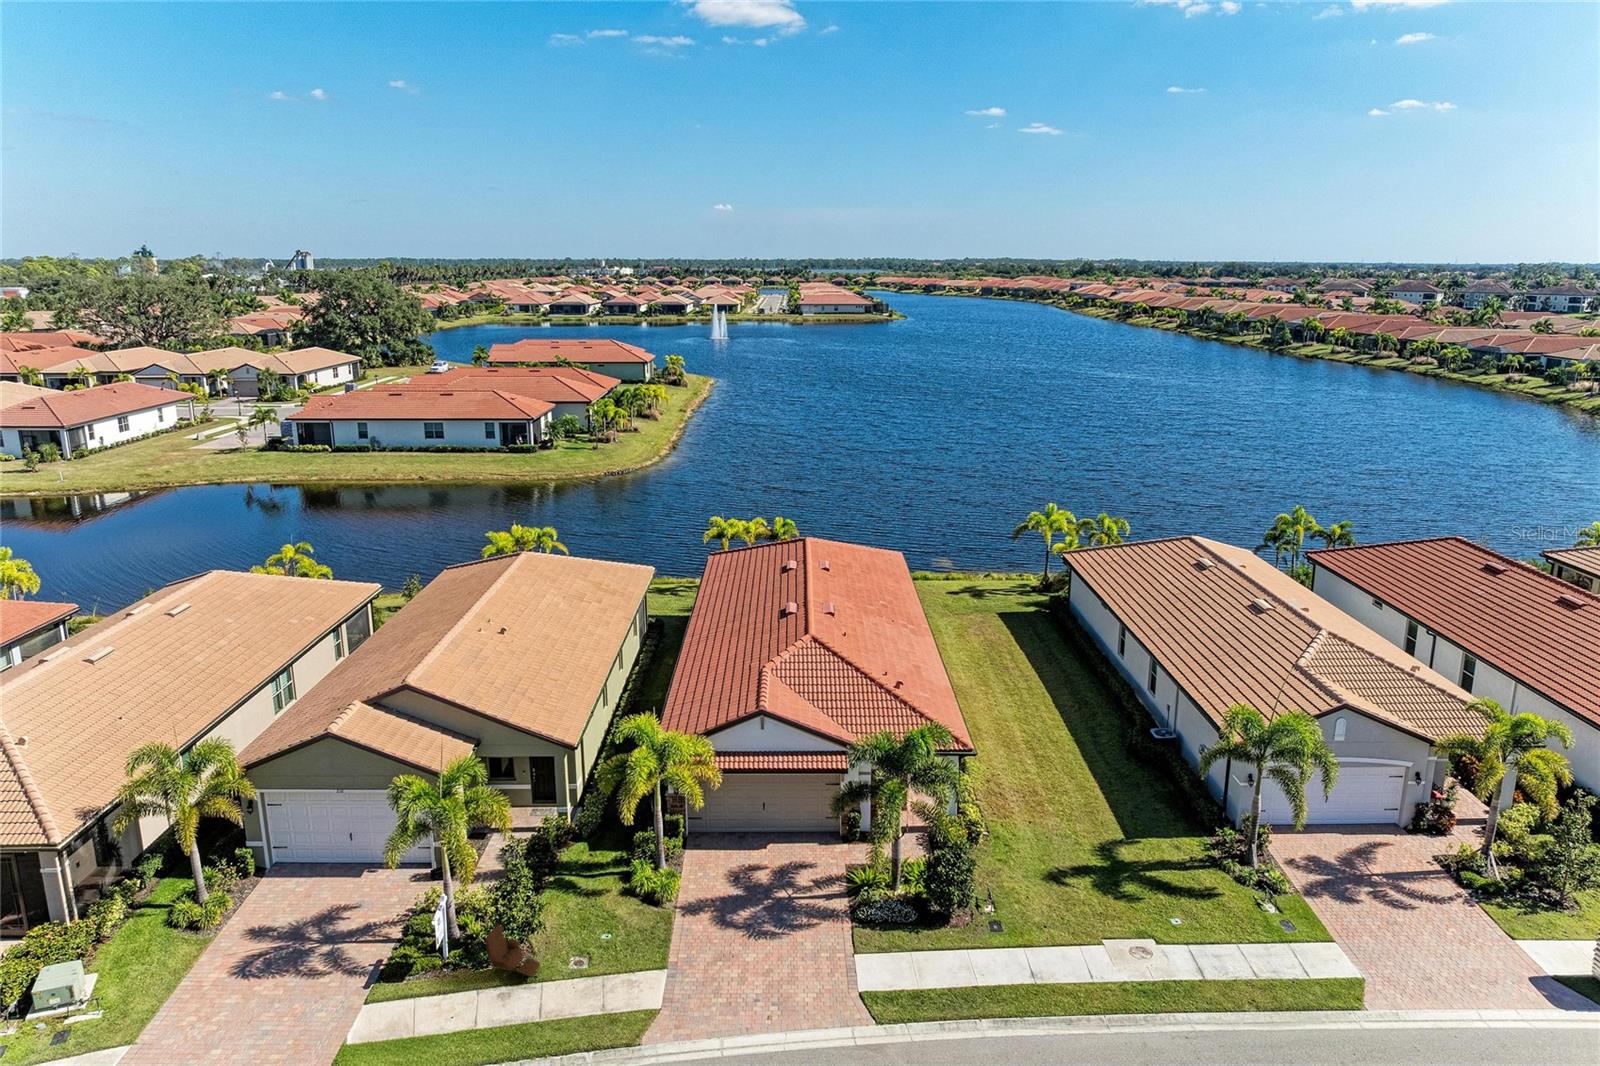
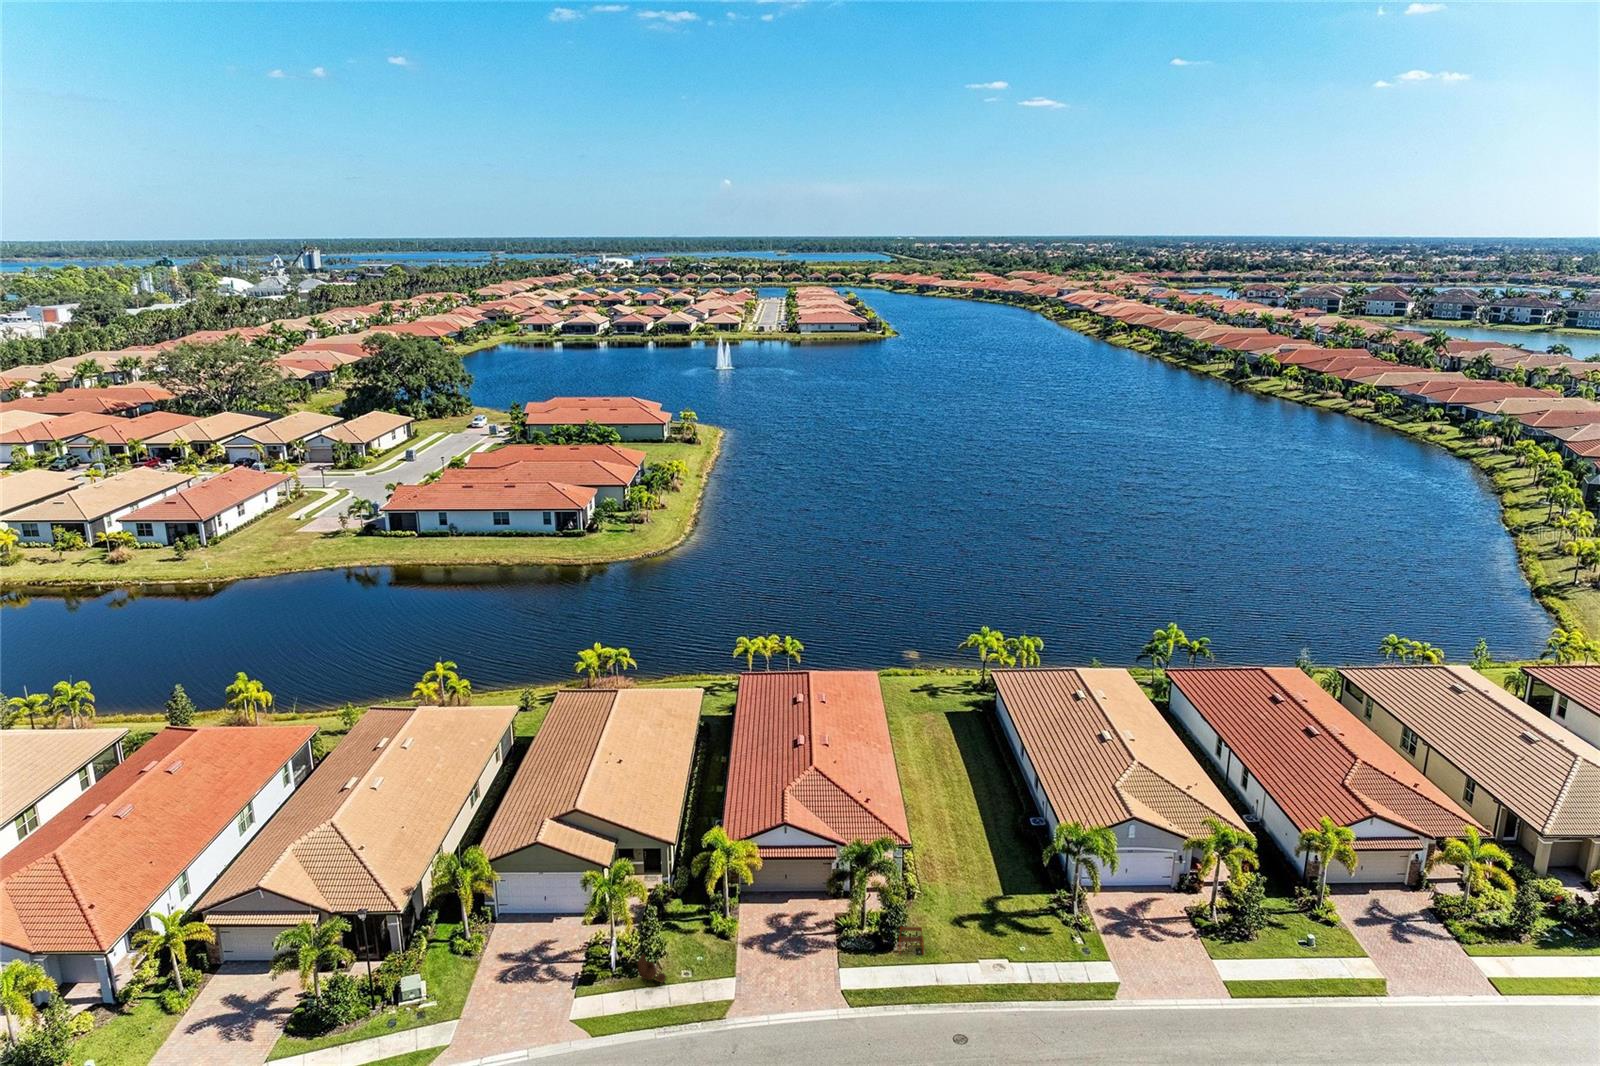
bench: none [958,880,1004,930] -> present [899,926,924,950]

